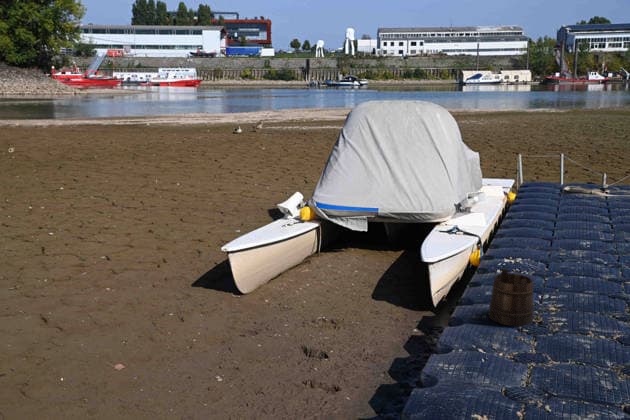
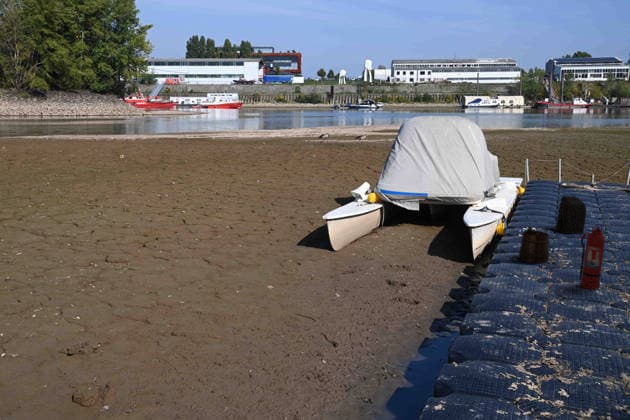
backpack: none [549,212,591,268] -> present [556,196,586,234]
fire extinguisher: none [576,278,615,379] -> present [579,227,605,289]

